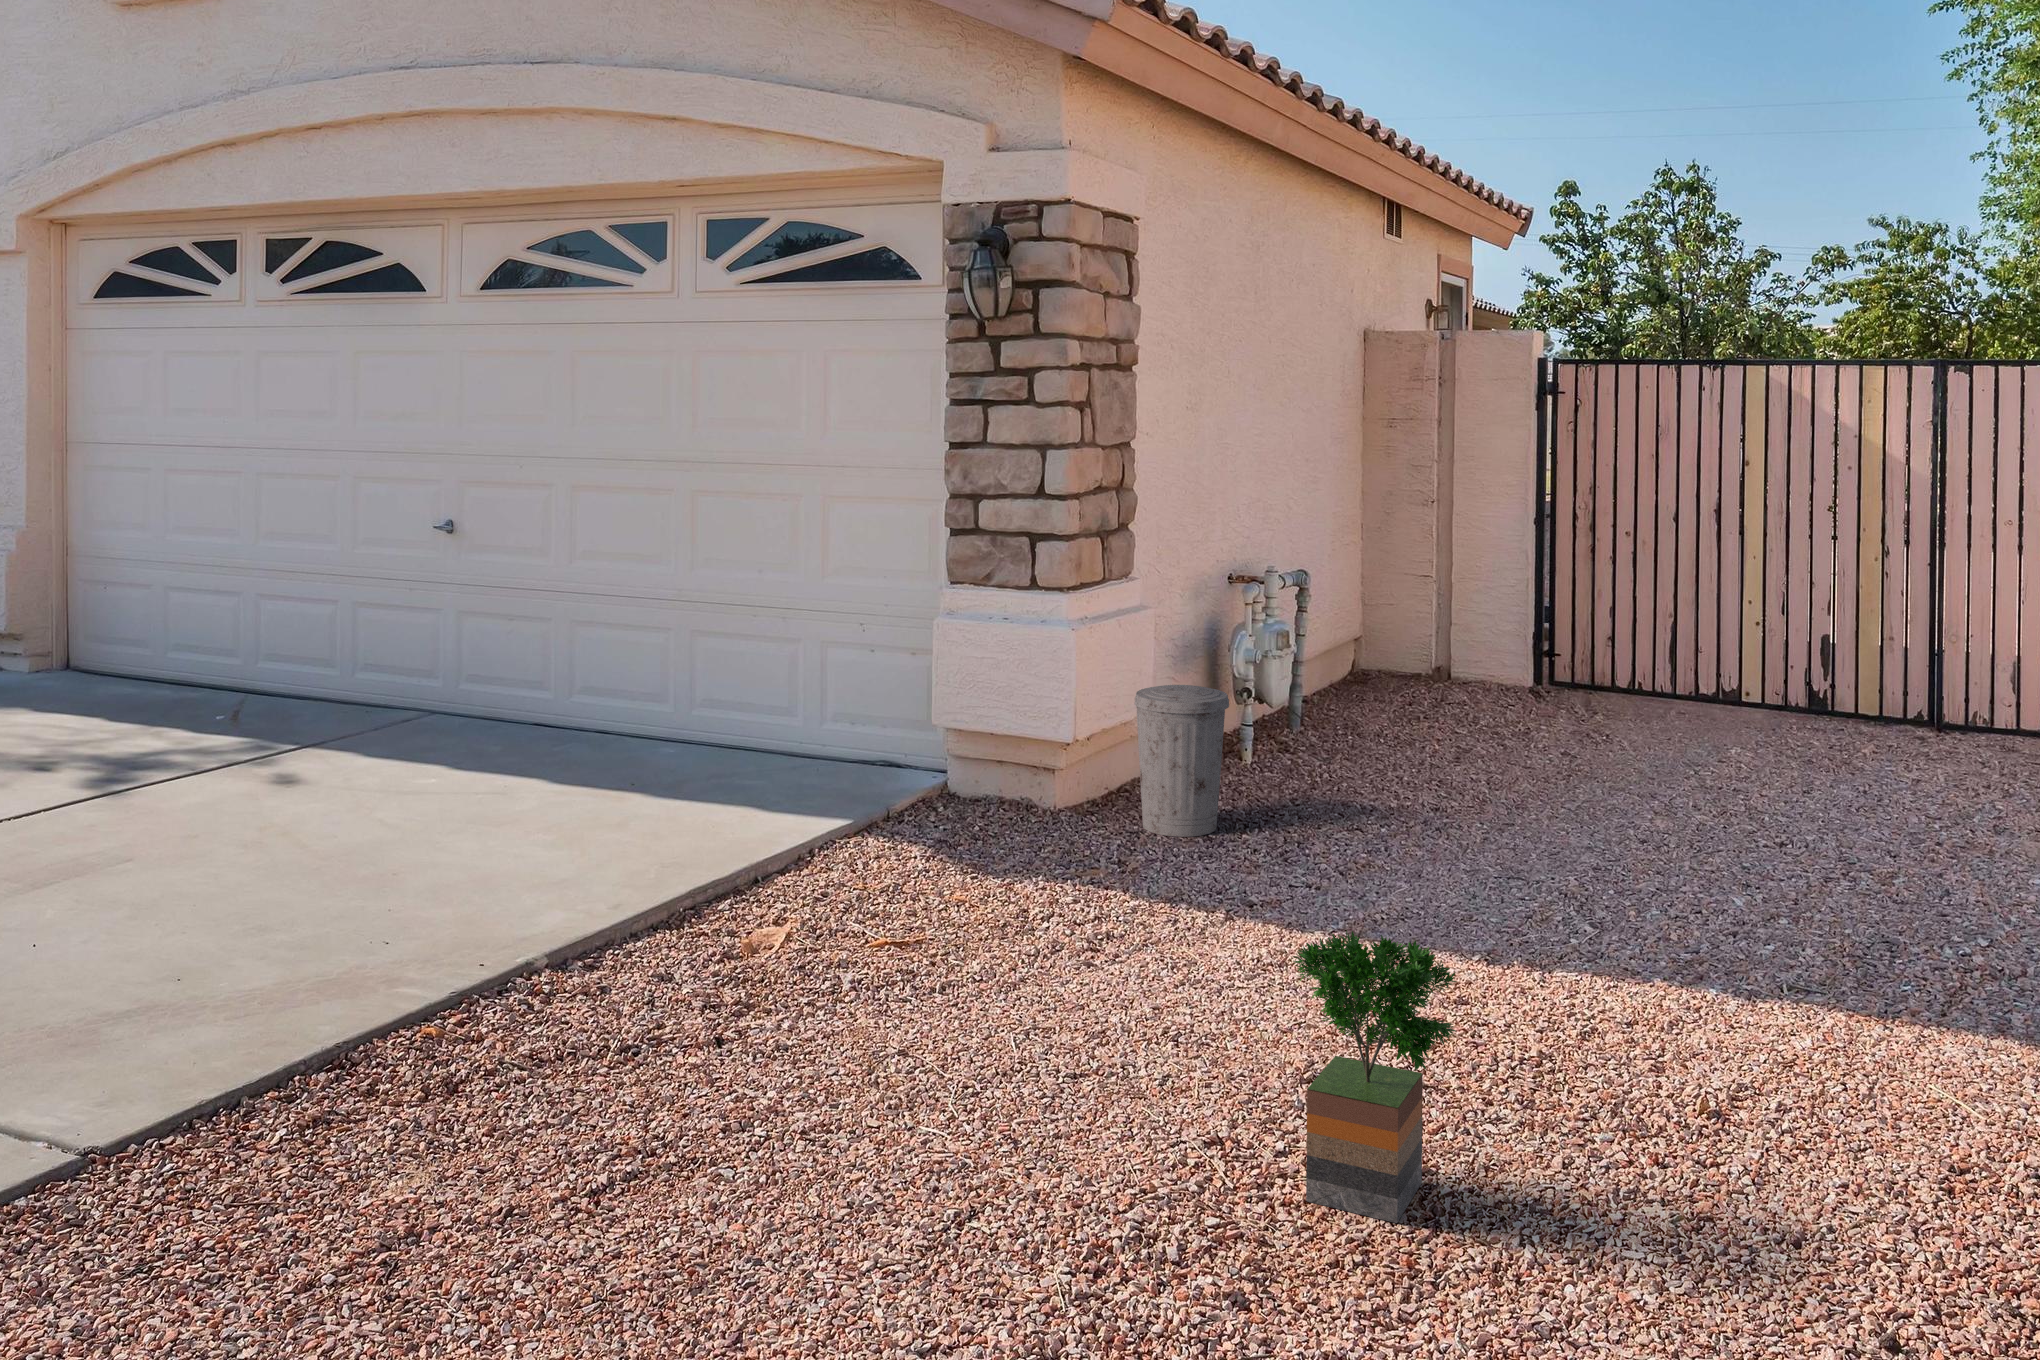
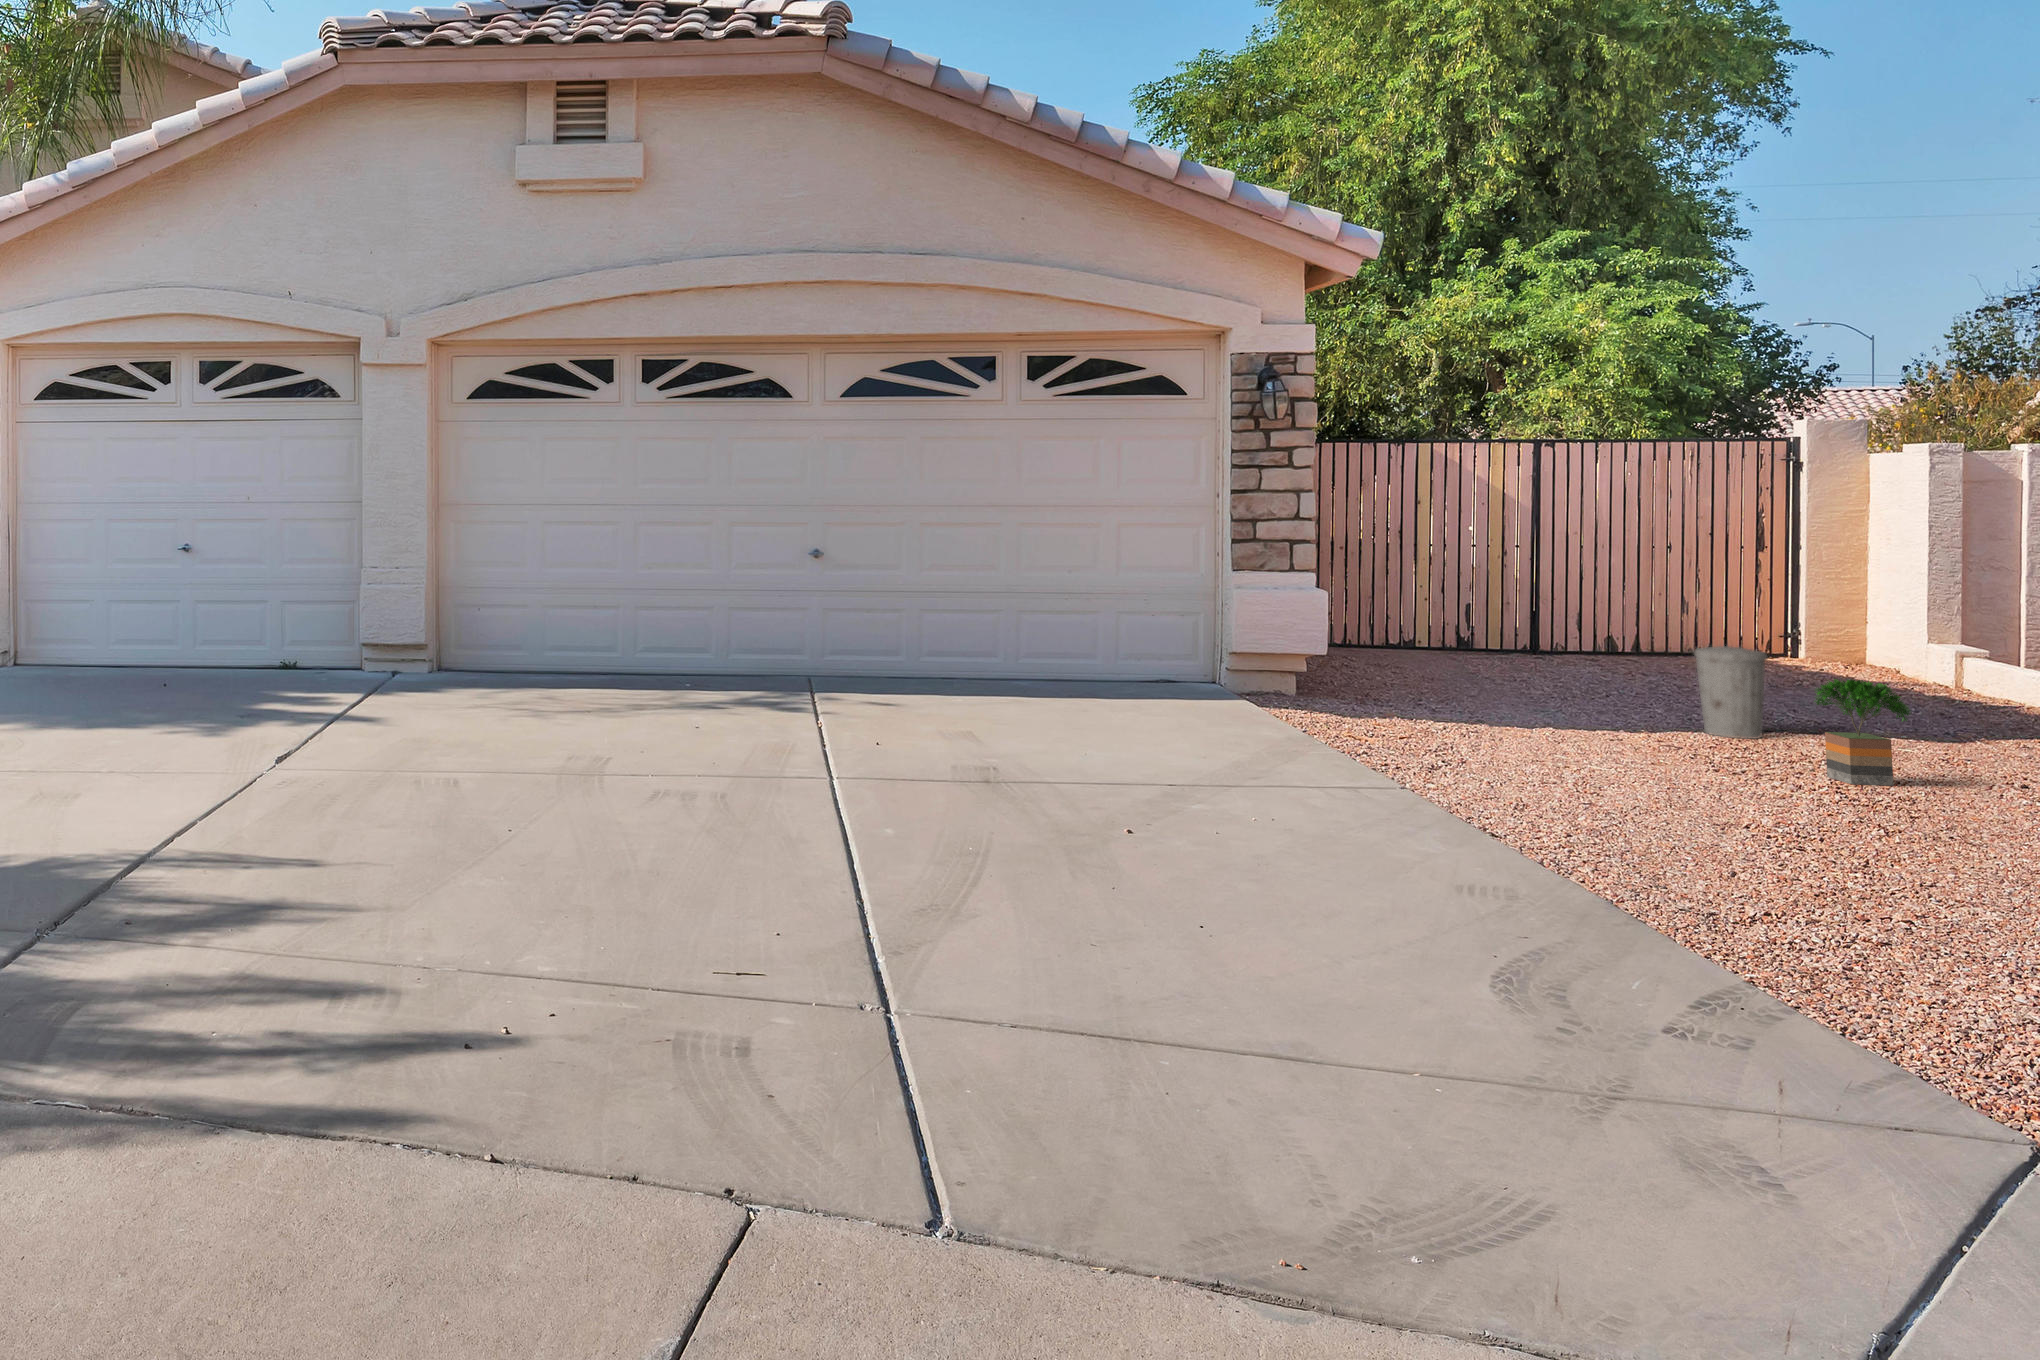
trash can: present [1134,685,1229,837] -> present [1694,646,1768,739]

